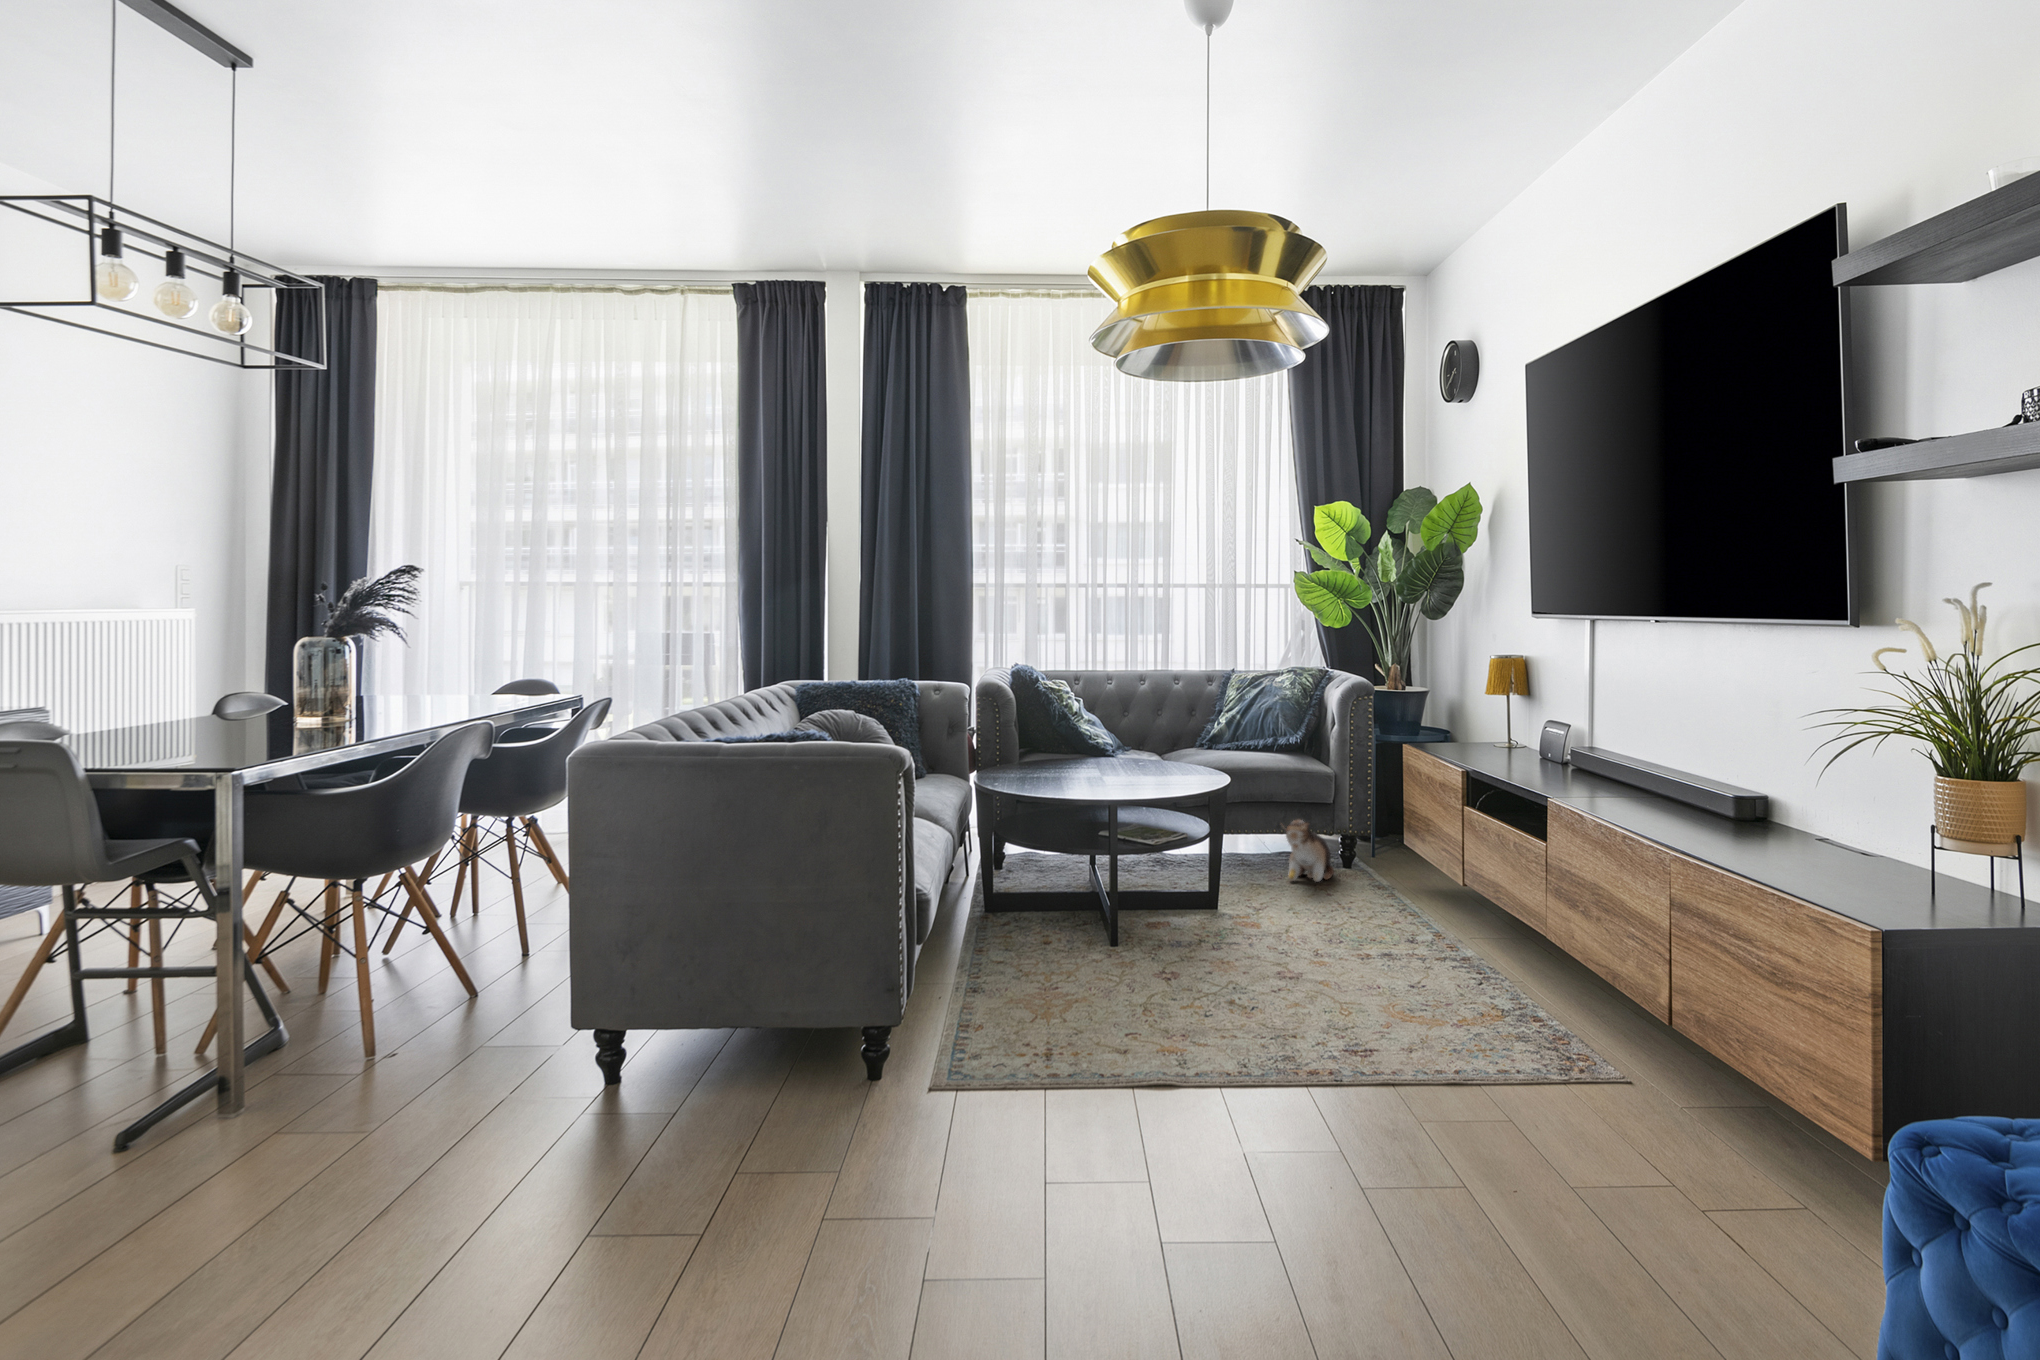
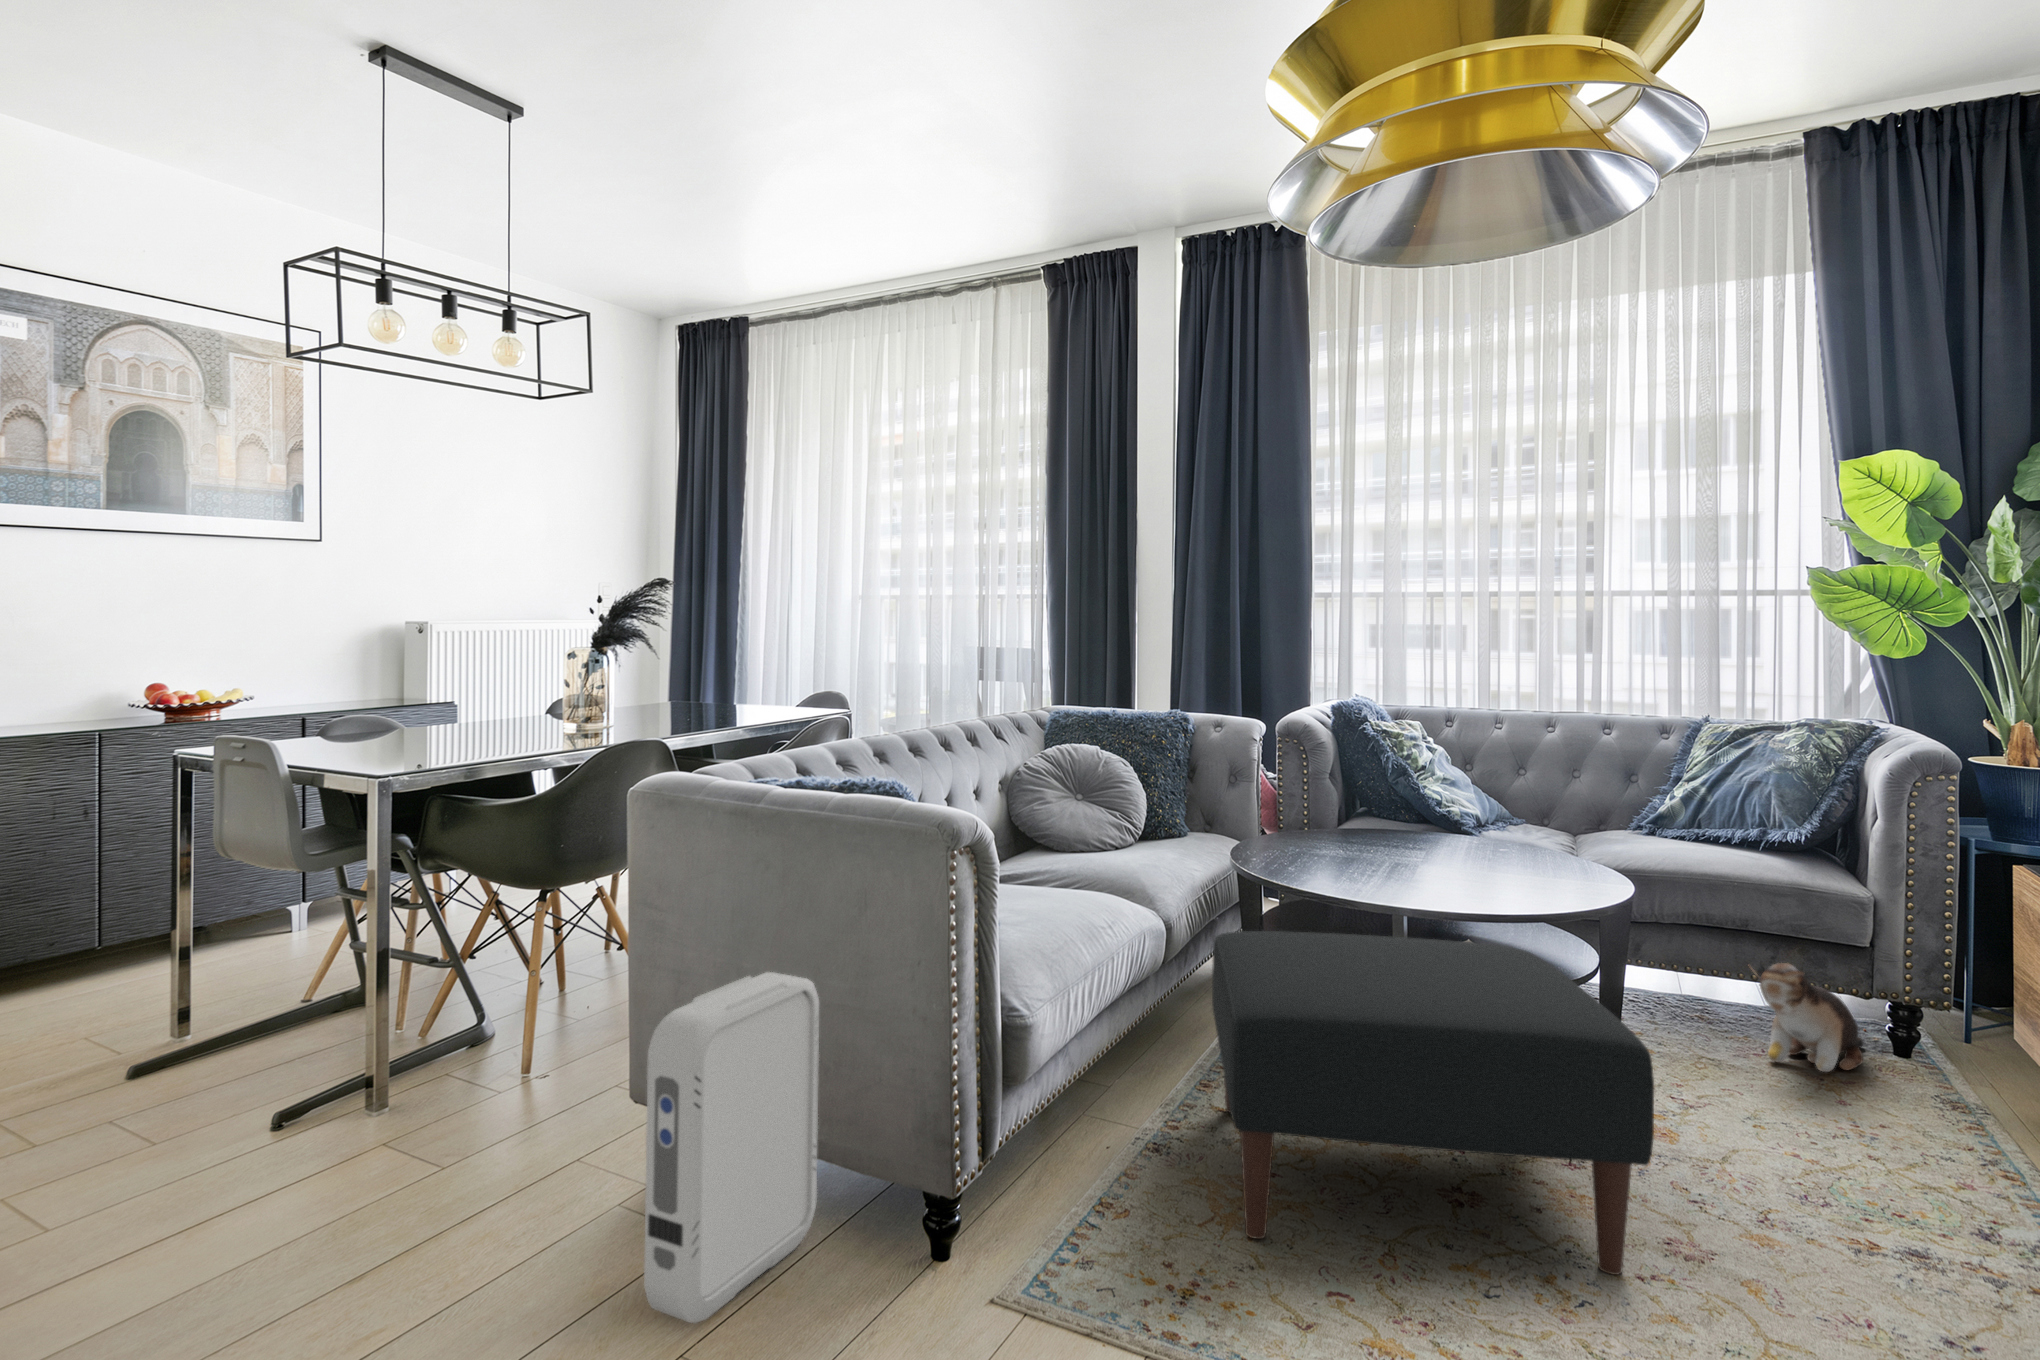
ottoman: none [995,823,1279,1017] -> present [1212,931,1654,1275]
air purifier: none [718,890,794,1133] -> present [644,972,819,1323]

